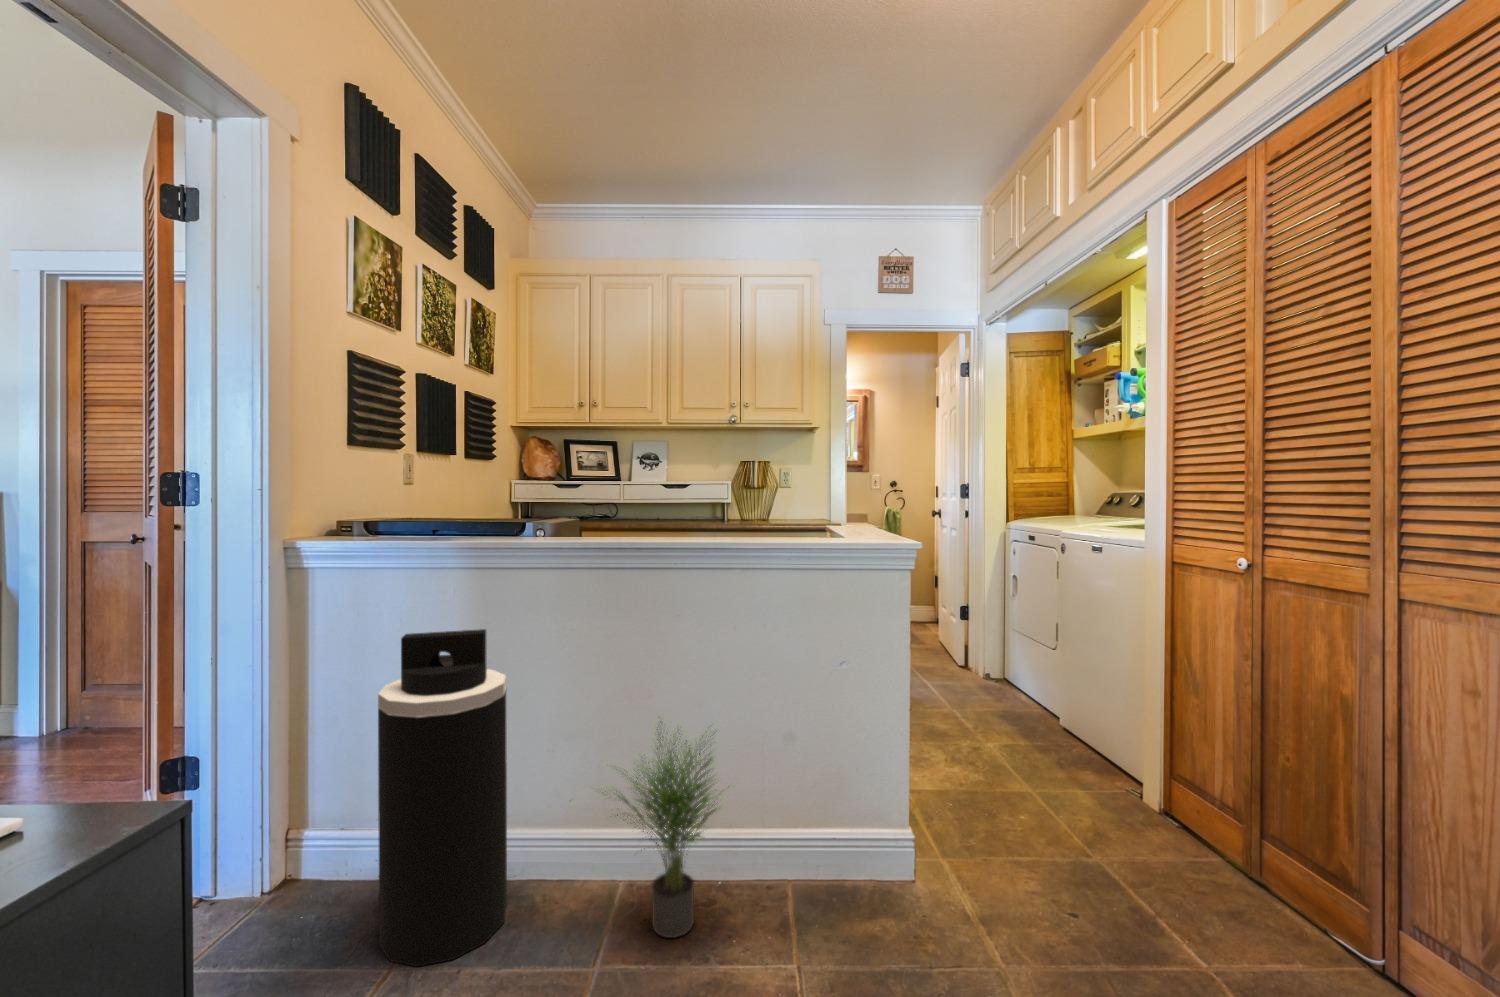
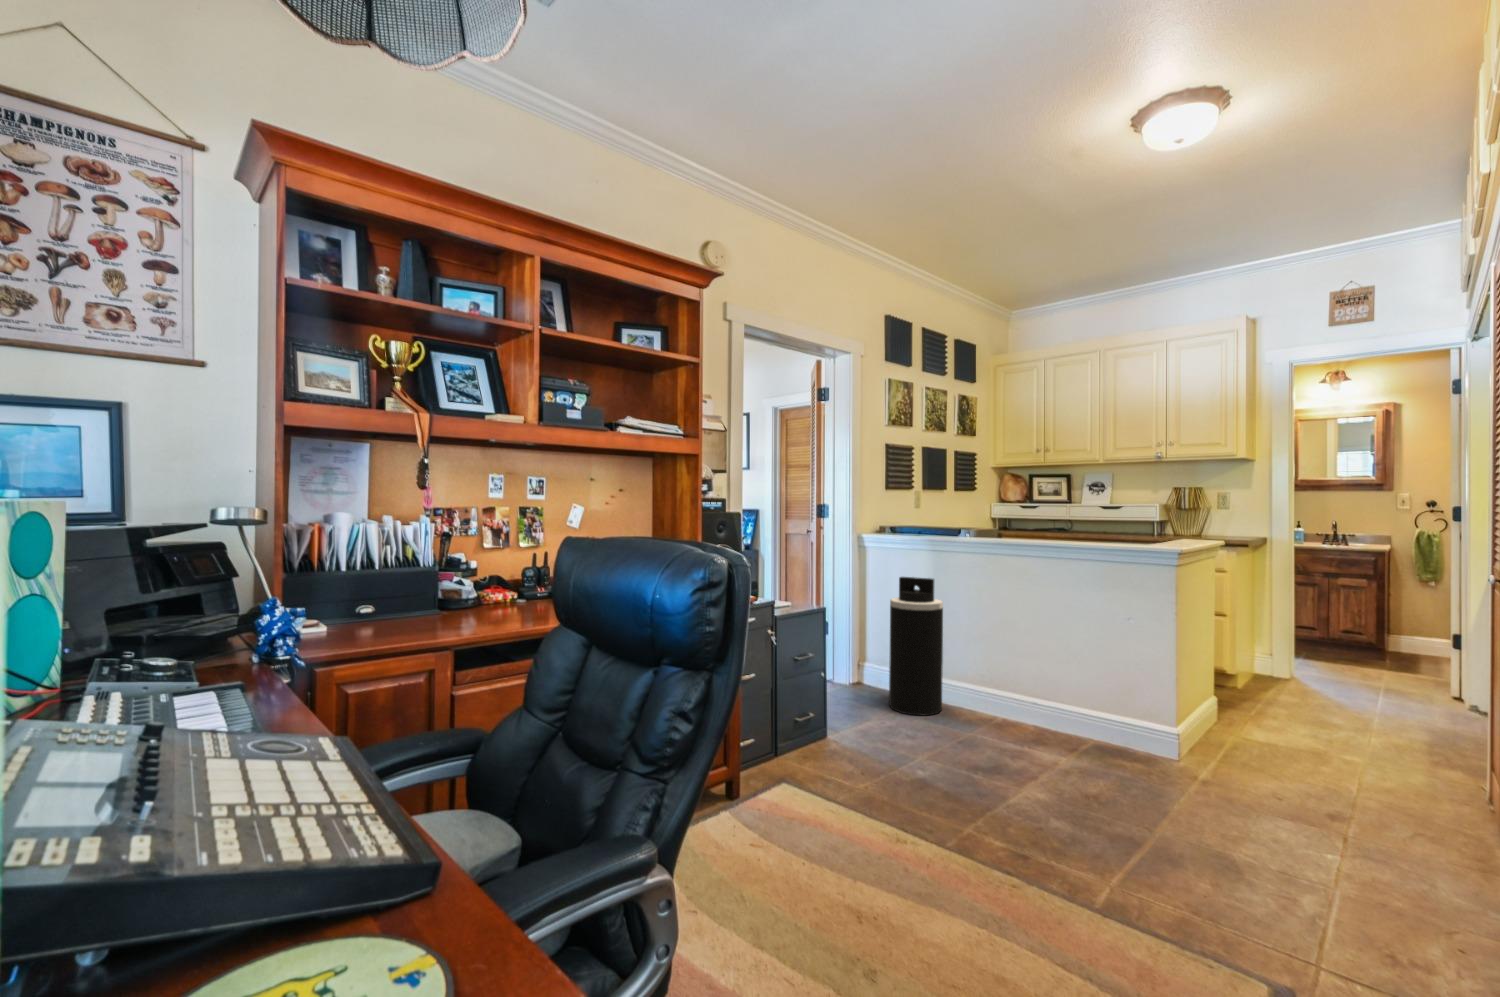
potted plant: present [602,722,720,938] -> none [975,630,1047,737]

